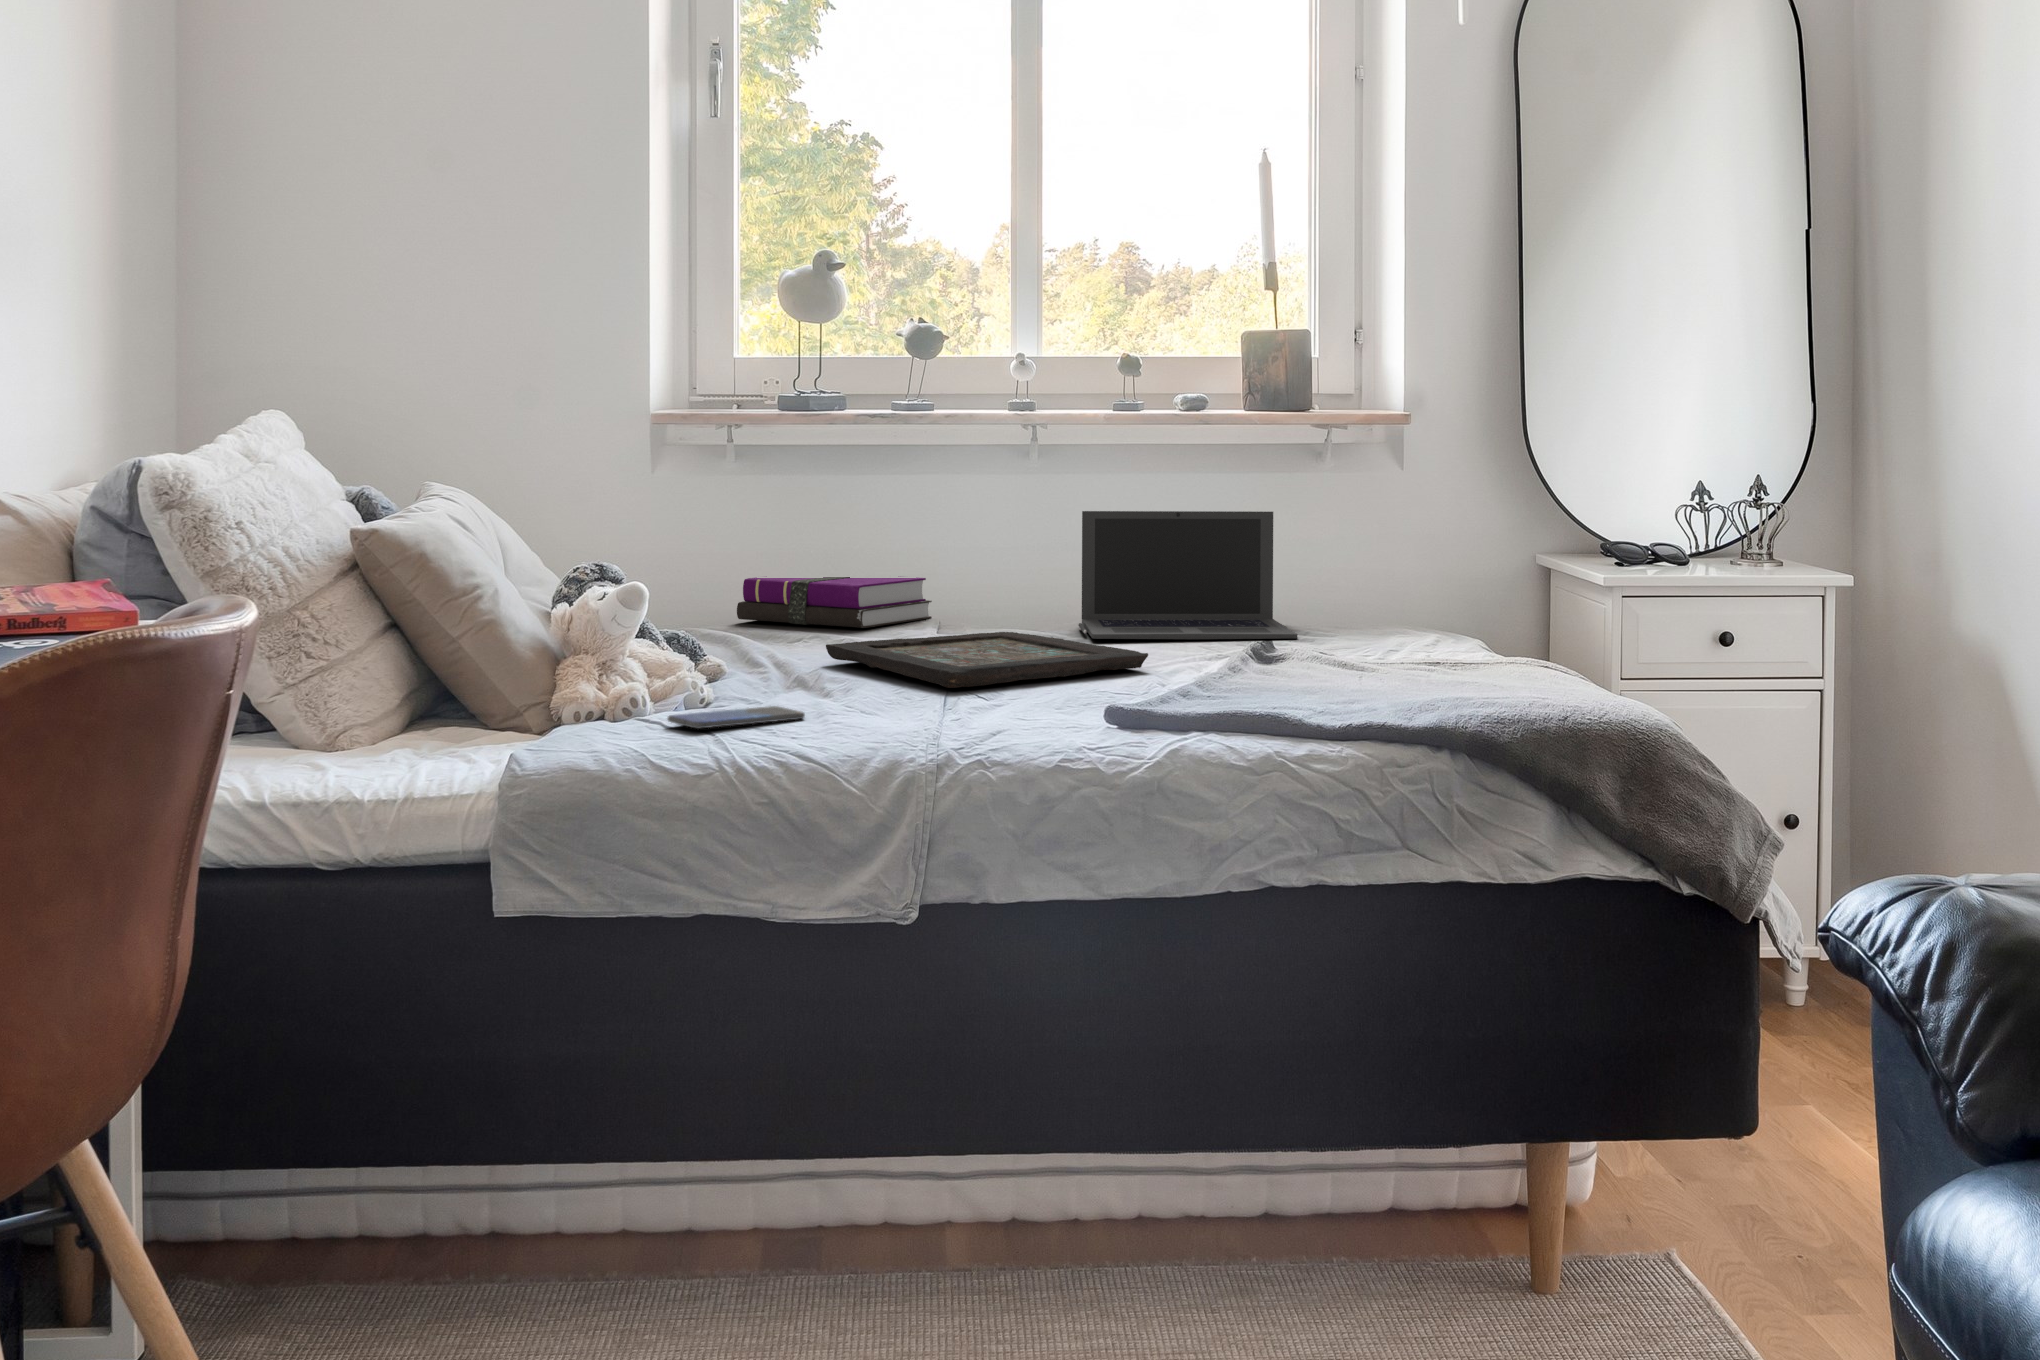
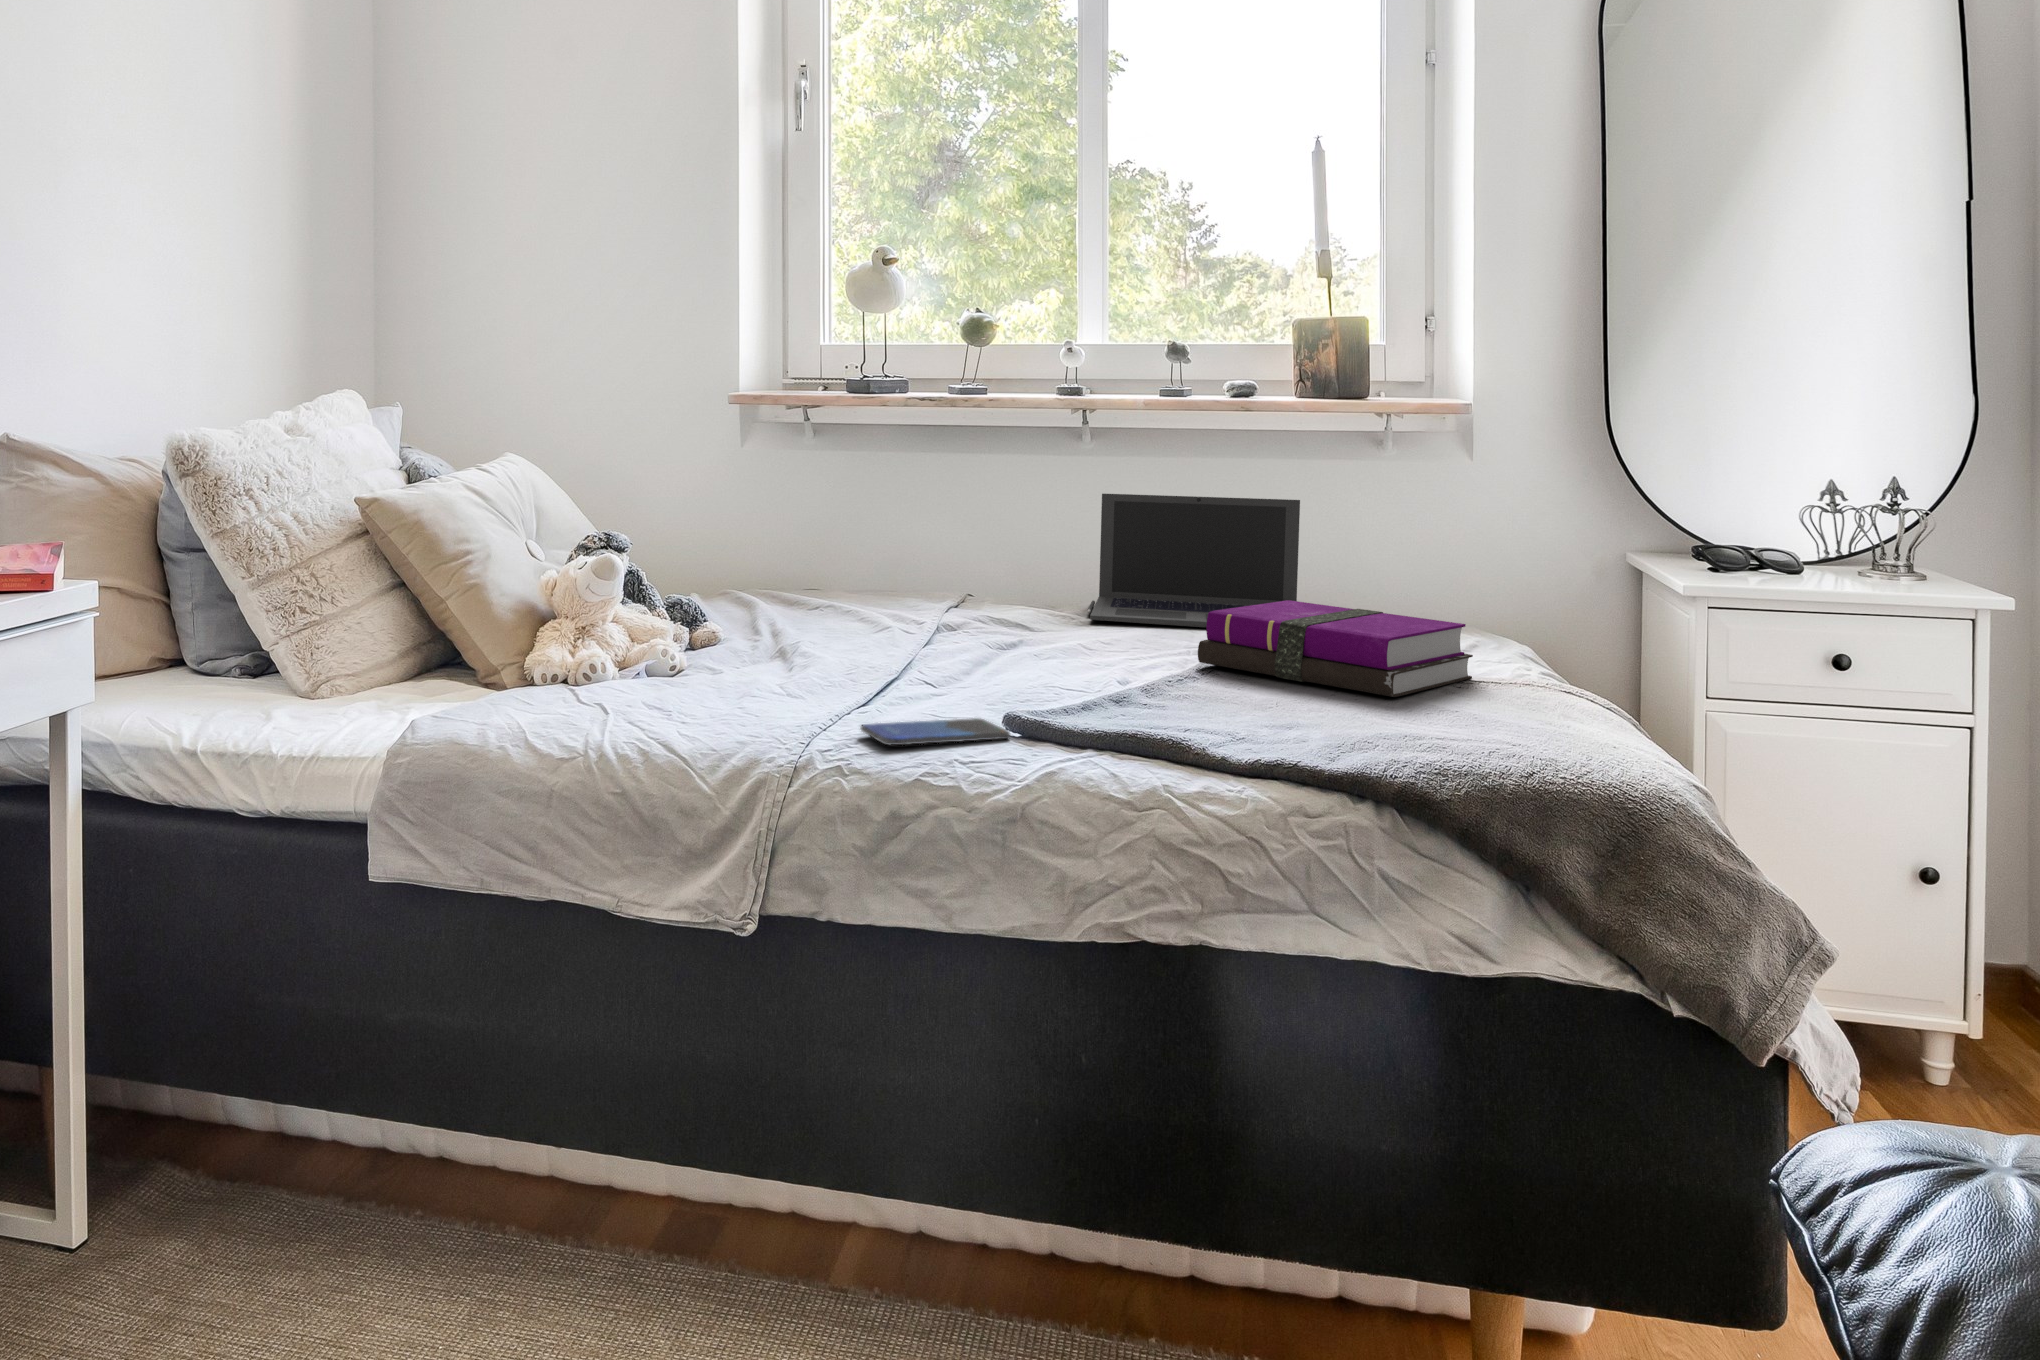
notebook: present [737,577,932,628] -> present [1198,600,1473,697]
decorative tray: present [826,632,1148,688] -> none [818,608,1114,671]
smartphone: present [668,706,805,729] -> present [860,718,1010,745]

